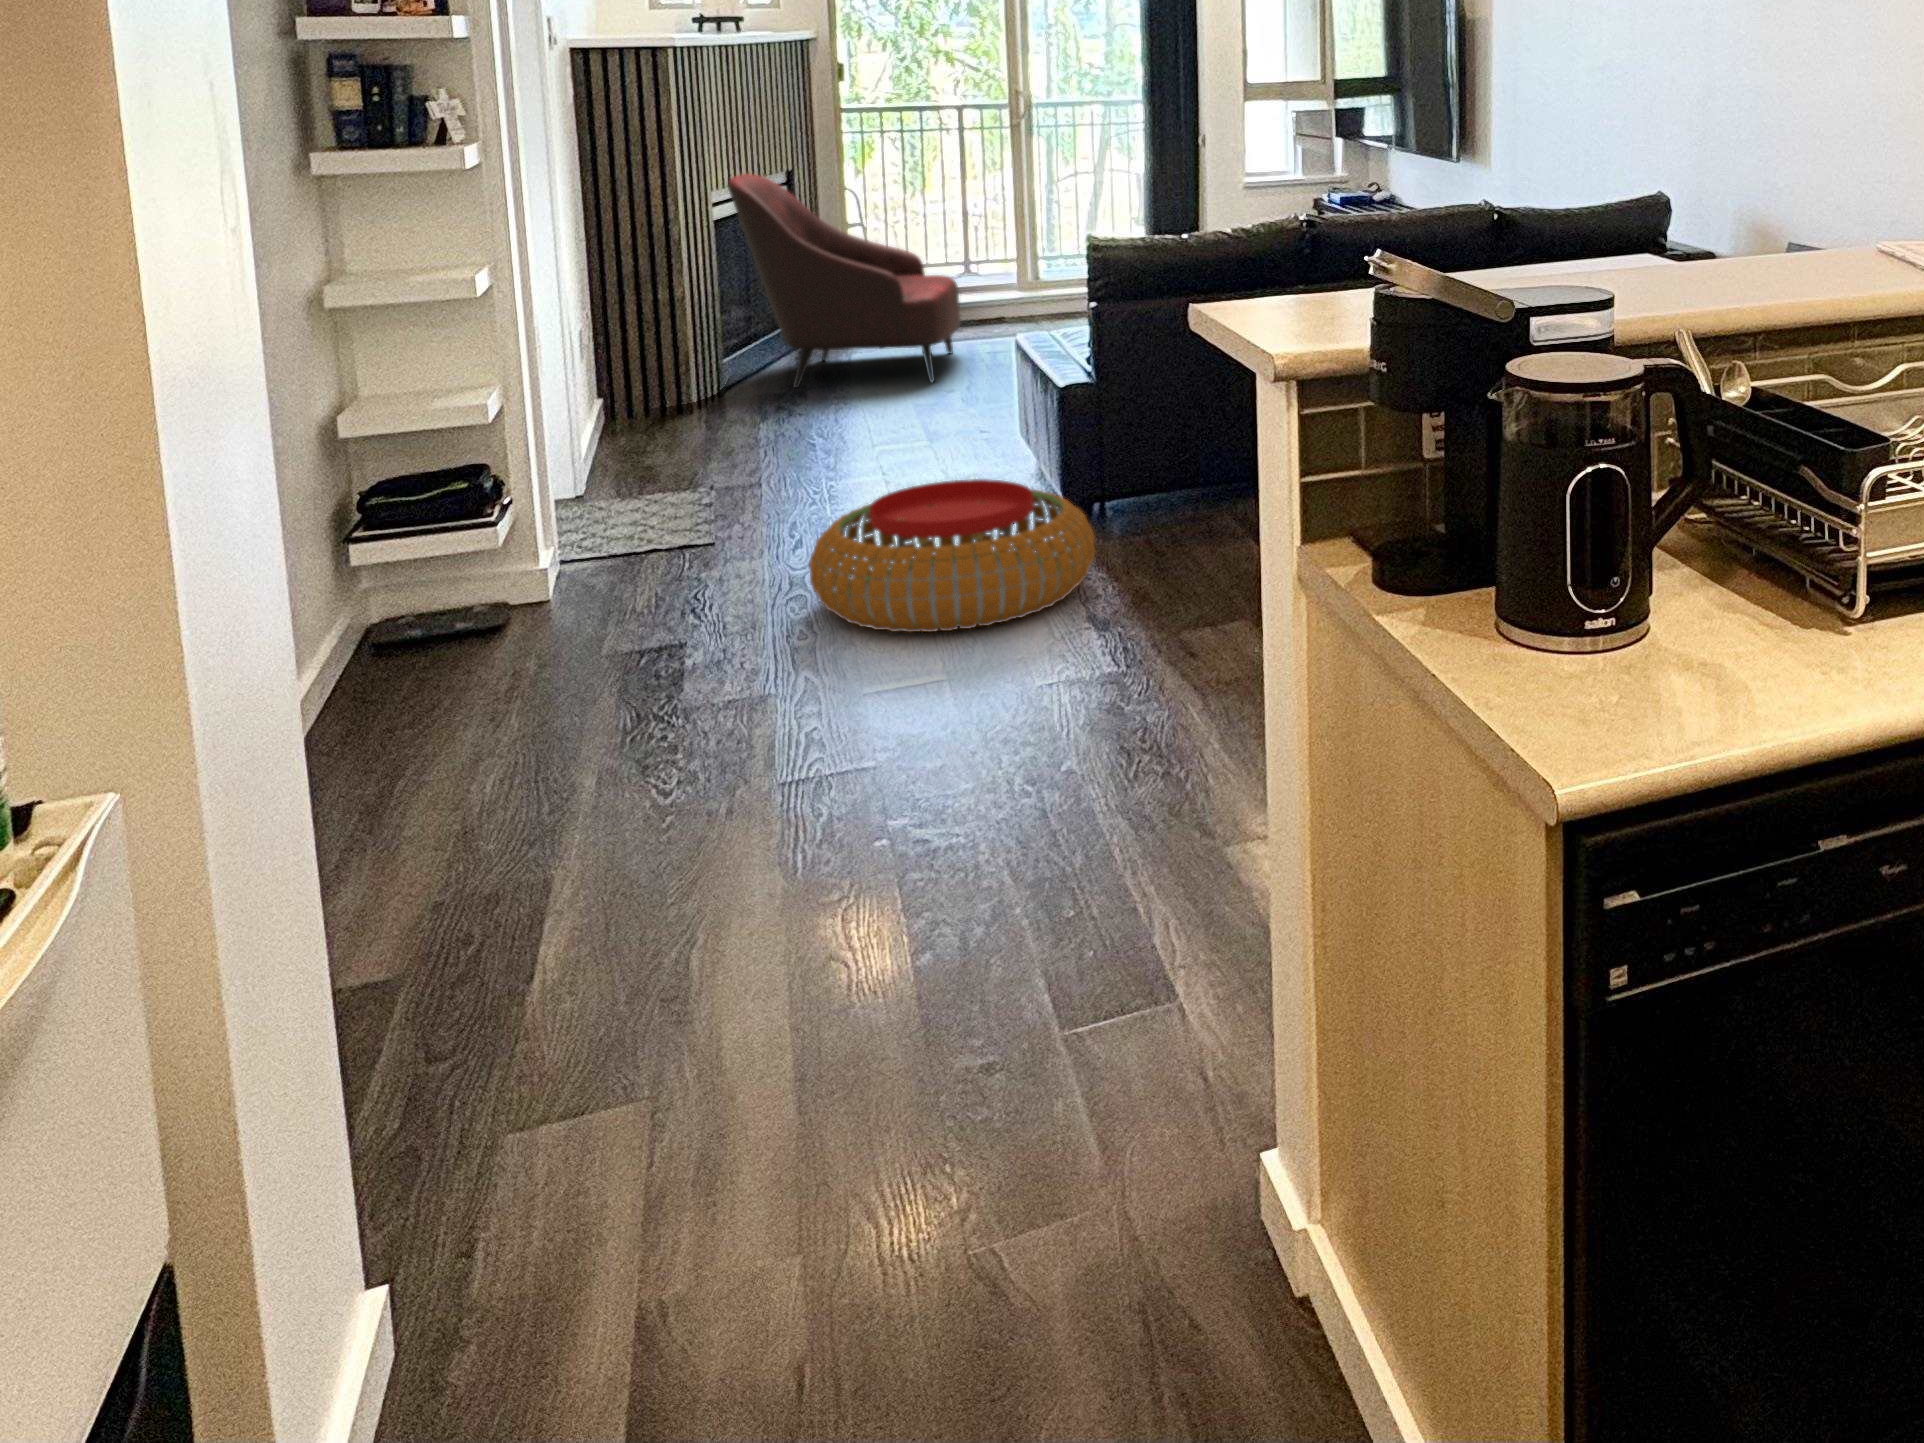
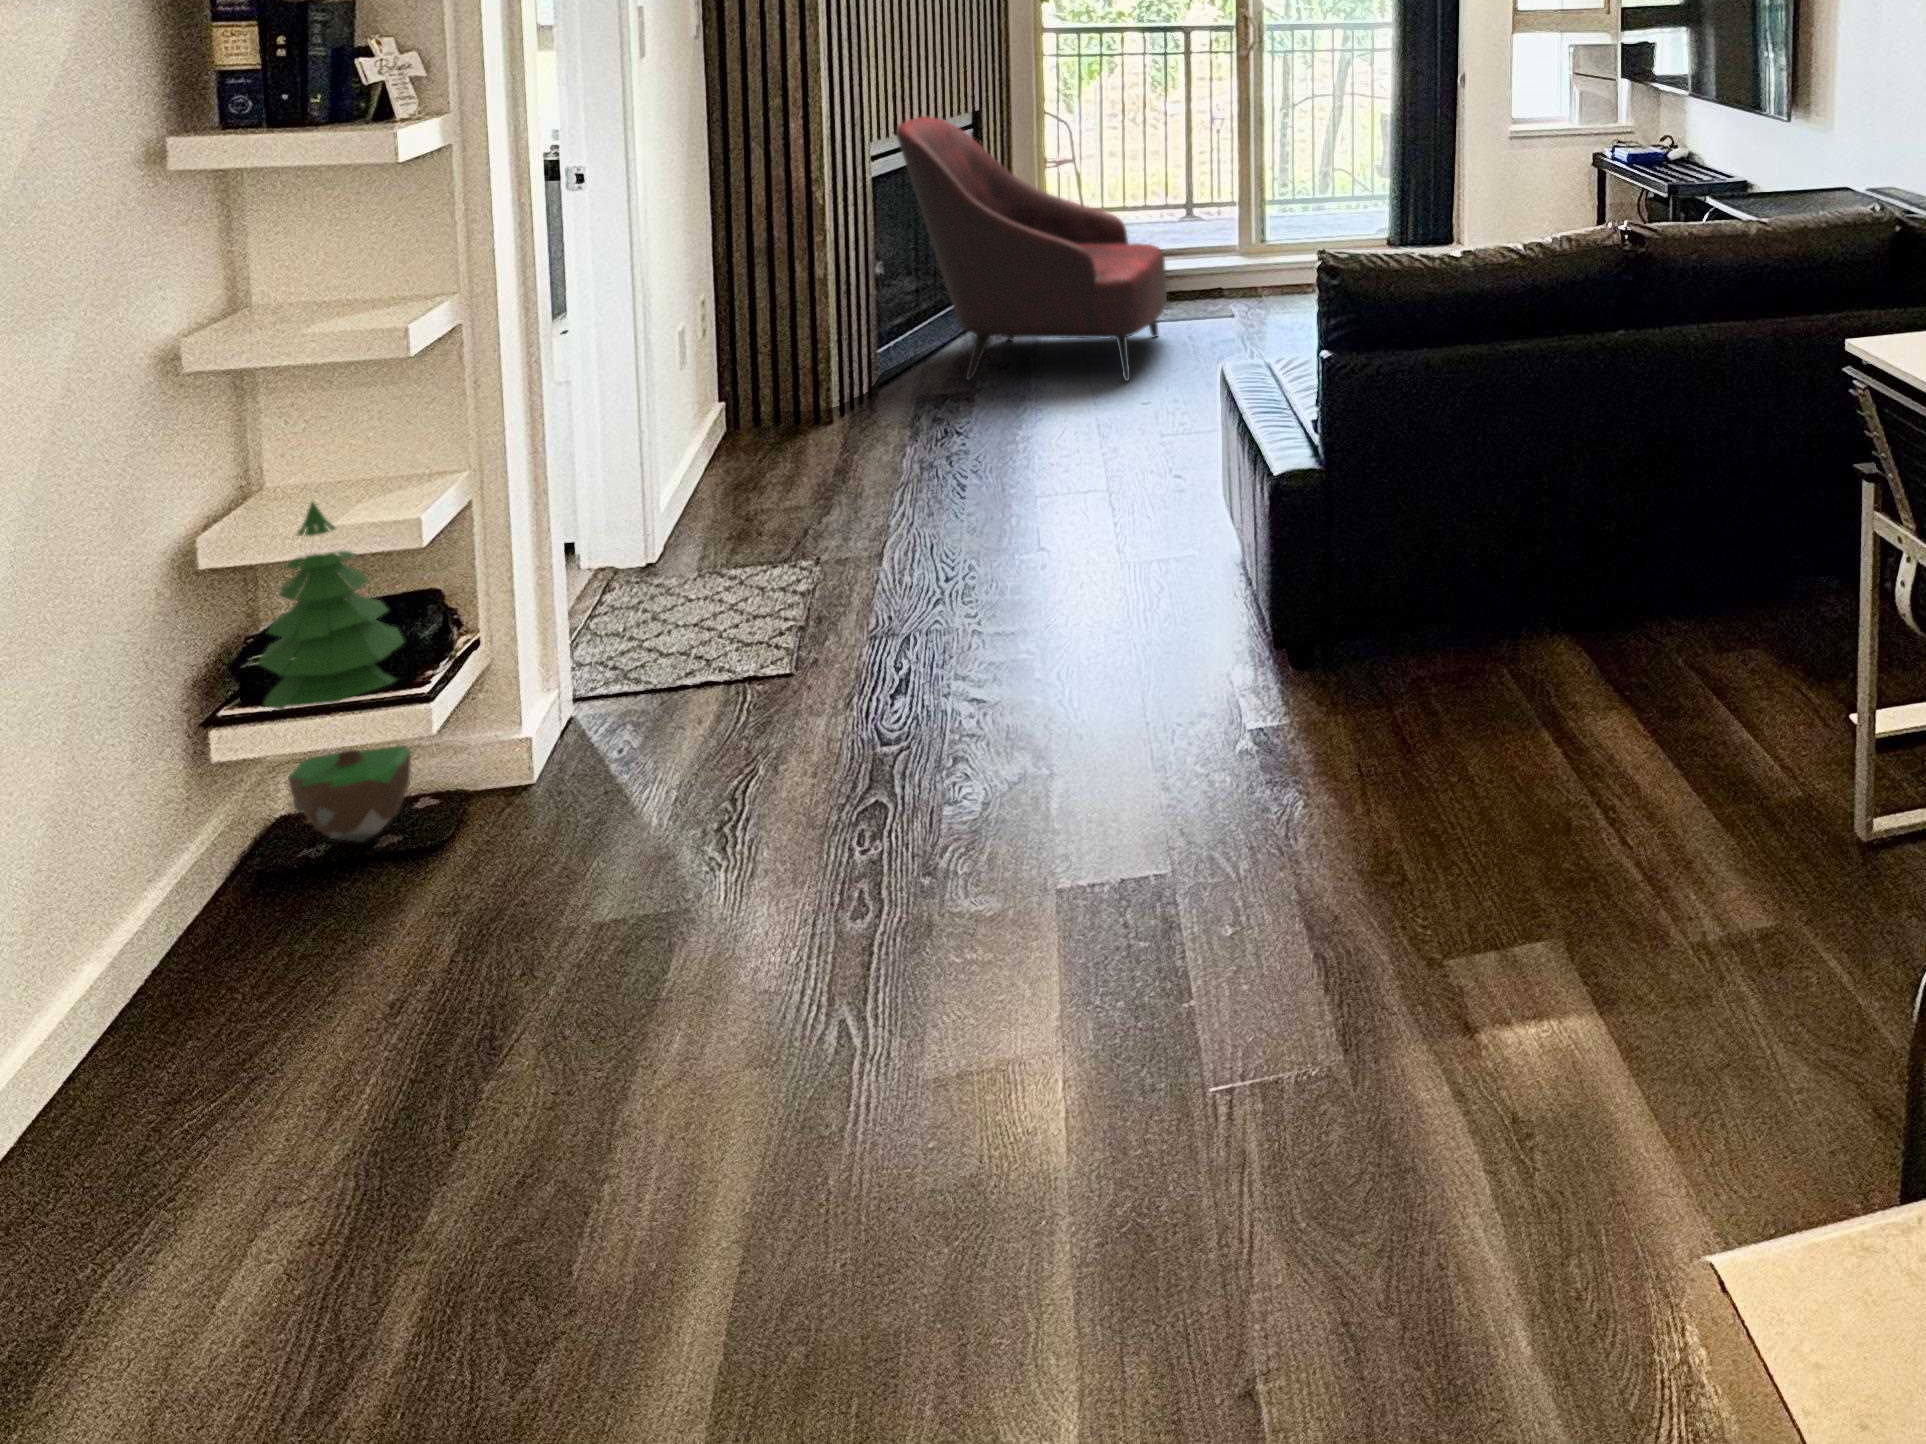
potted tree: none [350,410,459,660] -> present [258,502,411,842]
pouf: present [809,479,1095,632] -> none [894,601,1296,857]

